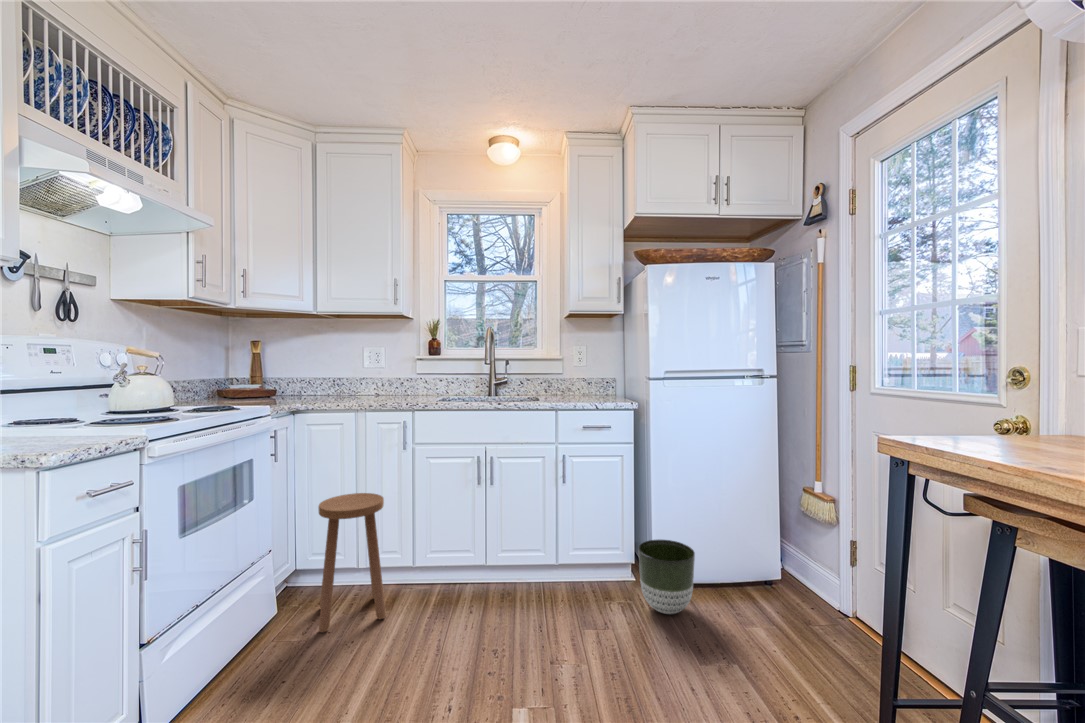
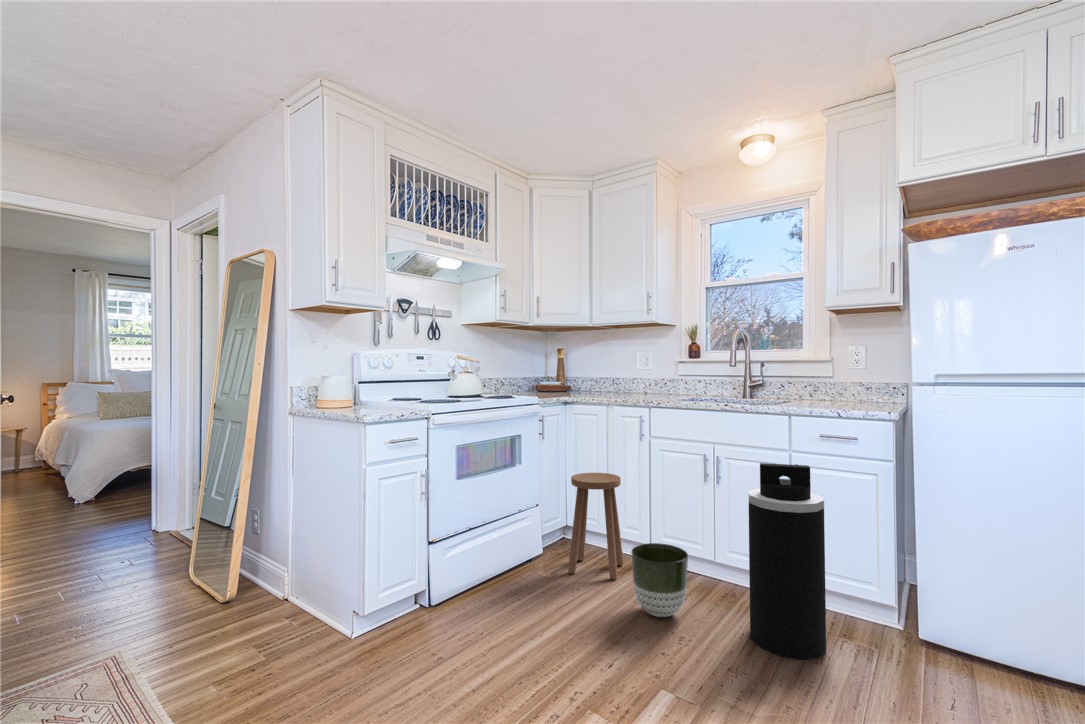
trash can: none [546,456,610,640] -> present [748,463,826,660]
planter: present [639,540,695,614] -> present [632,543,688,617]

